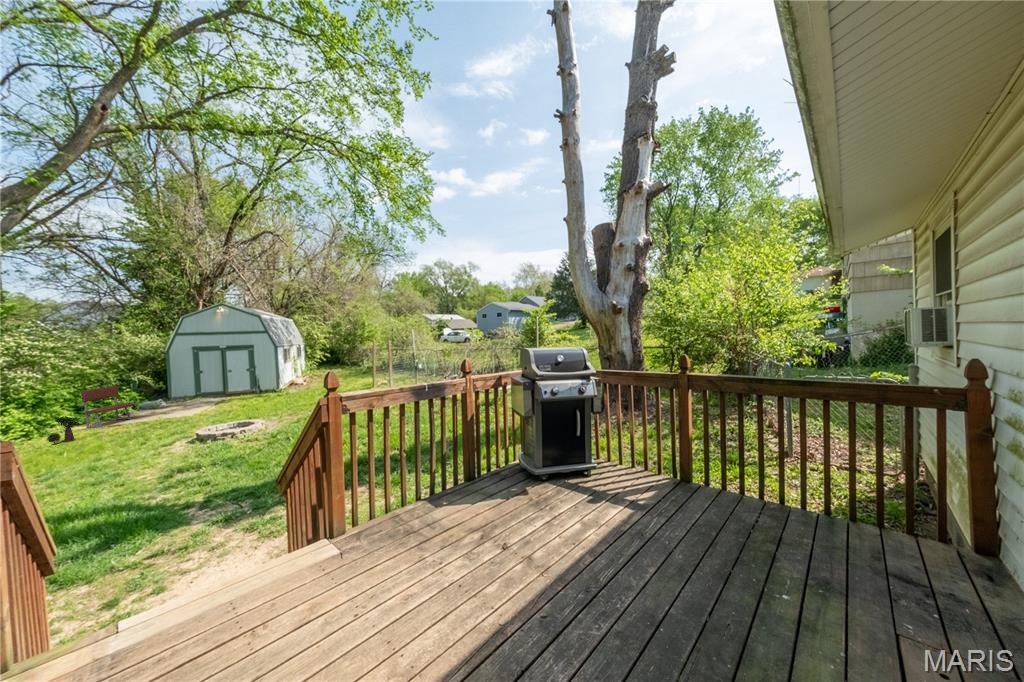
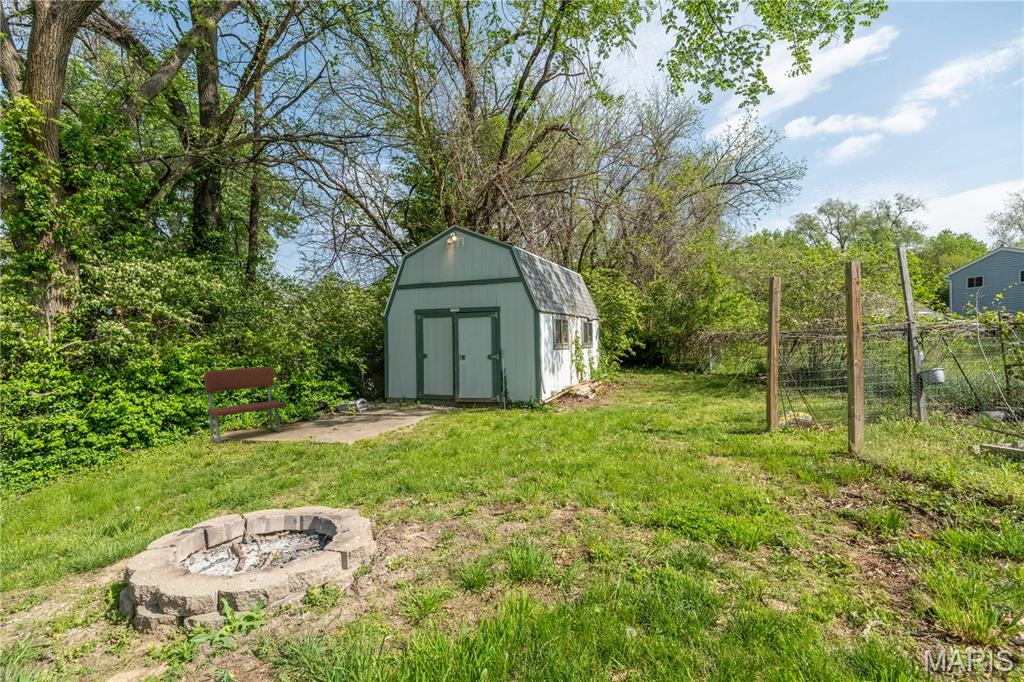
potted plant: present [47,417,79,444] -> none [43,423,110,481]

